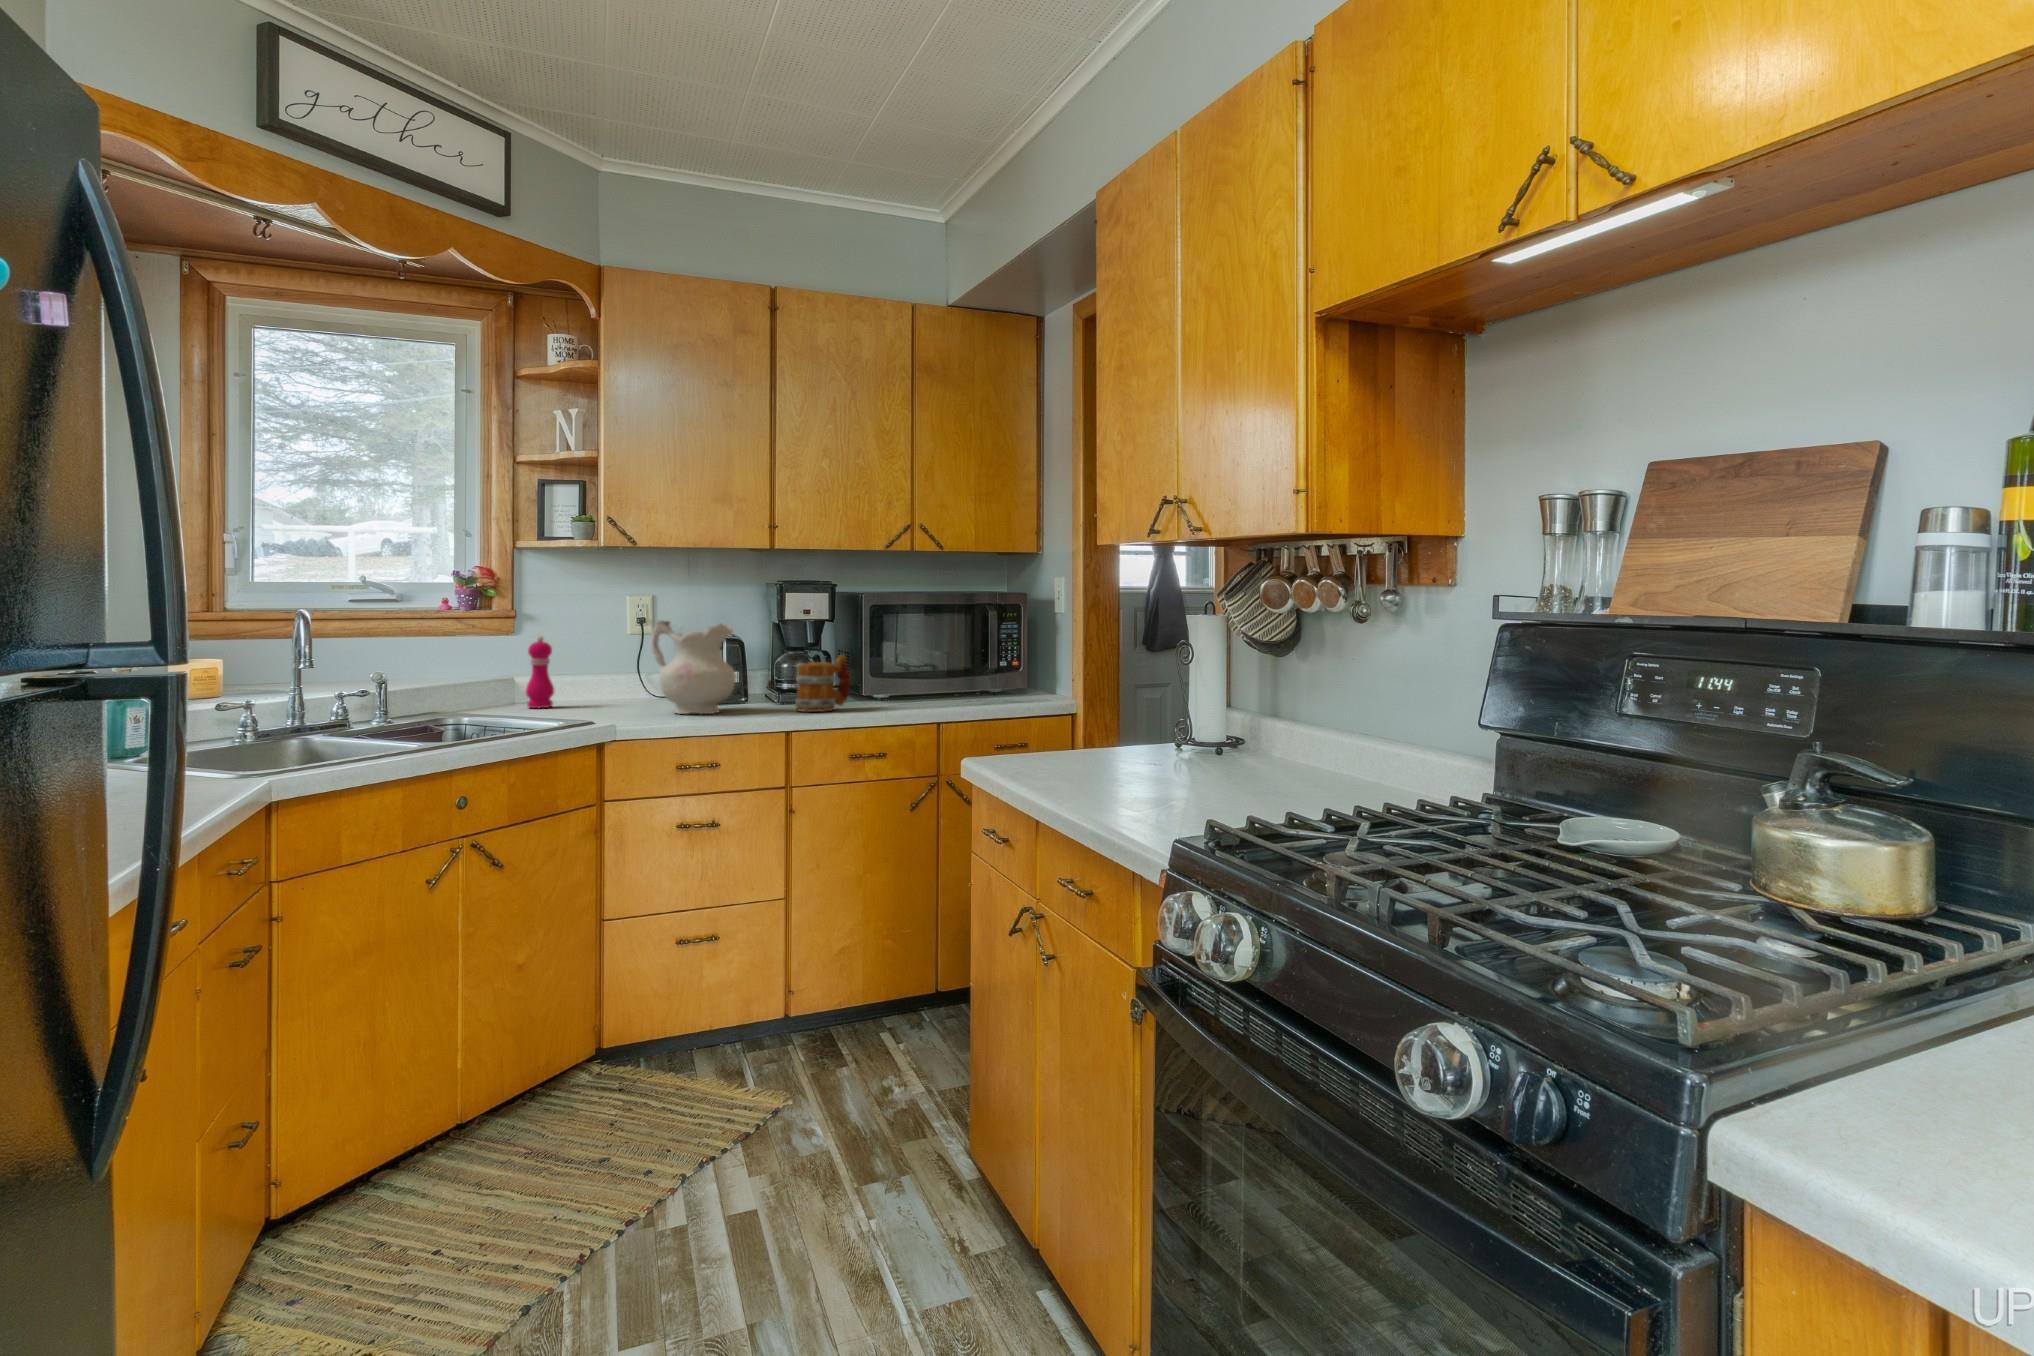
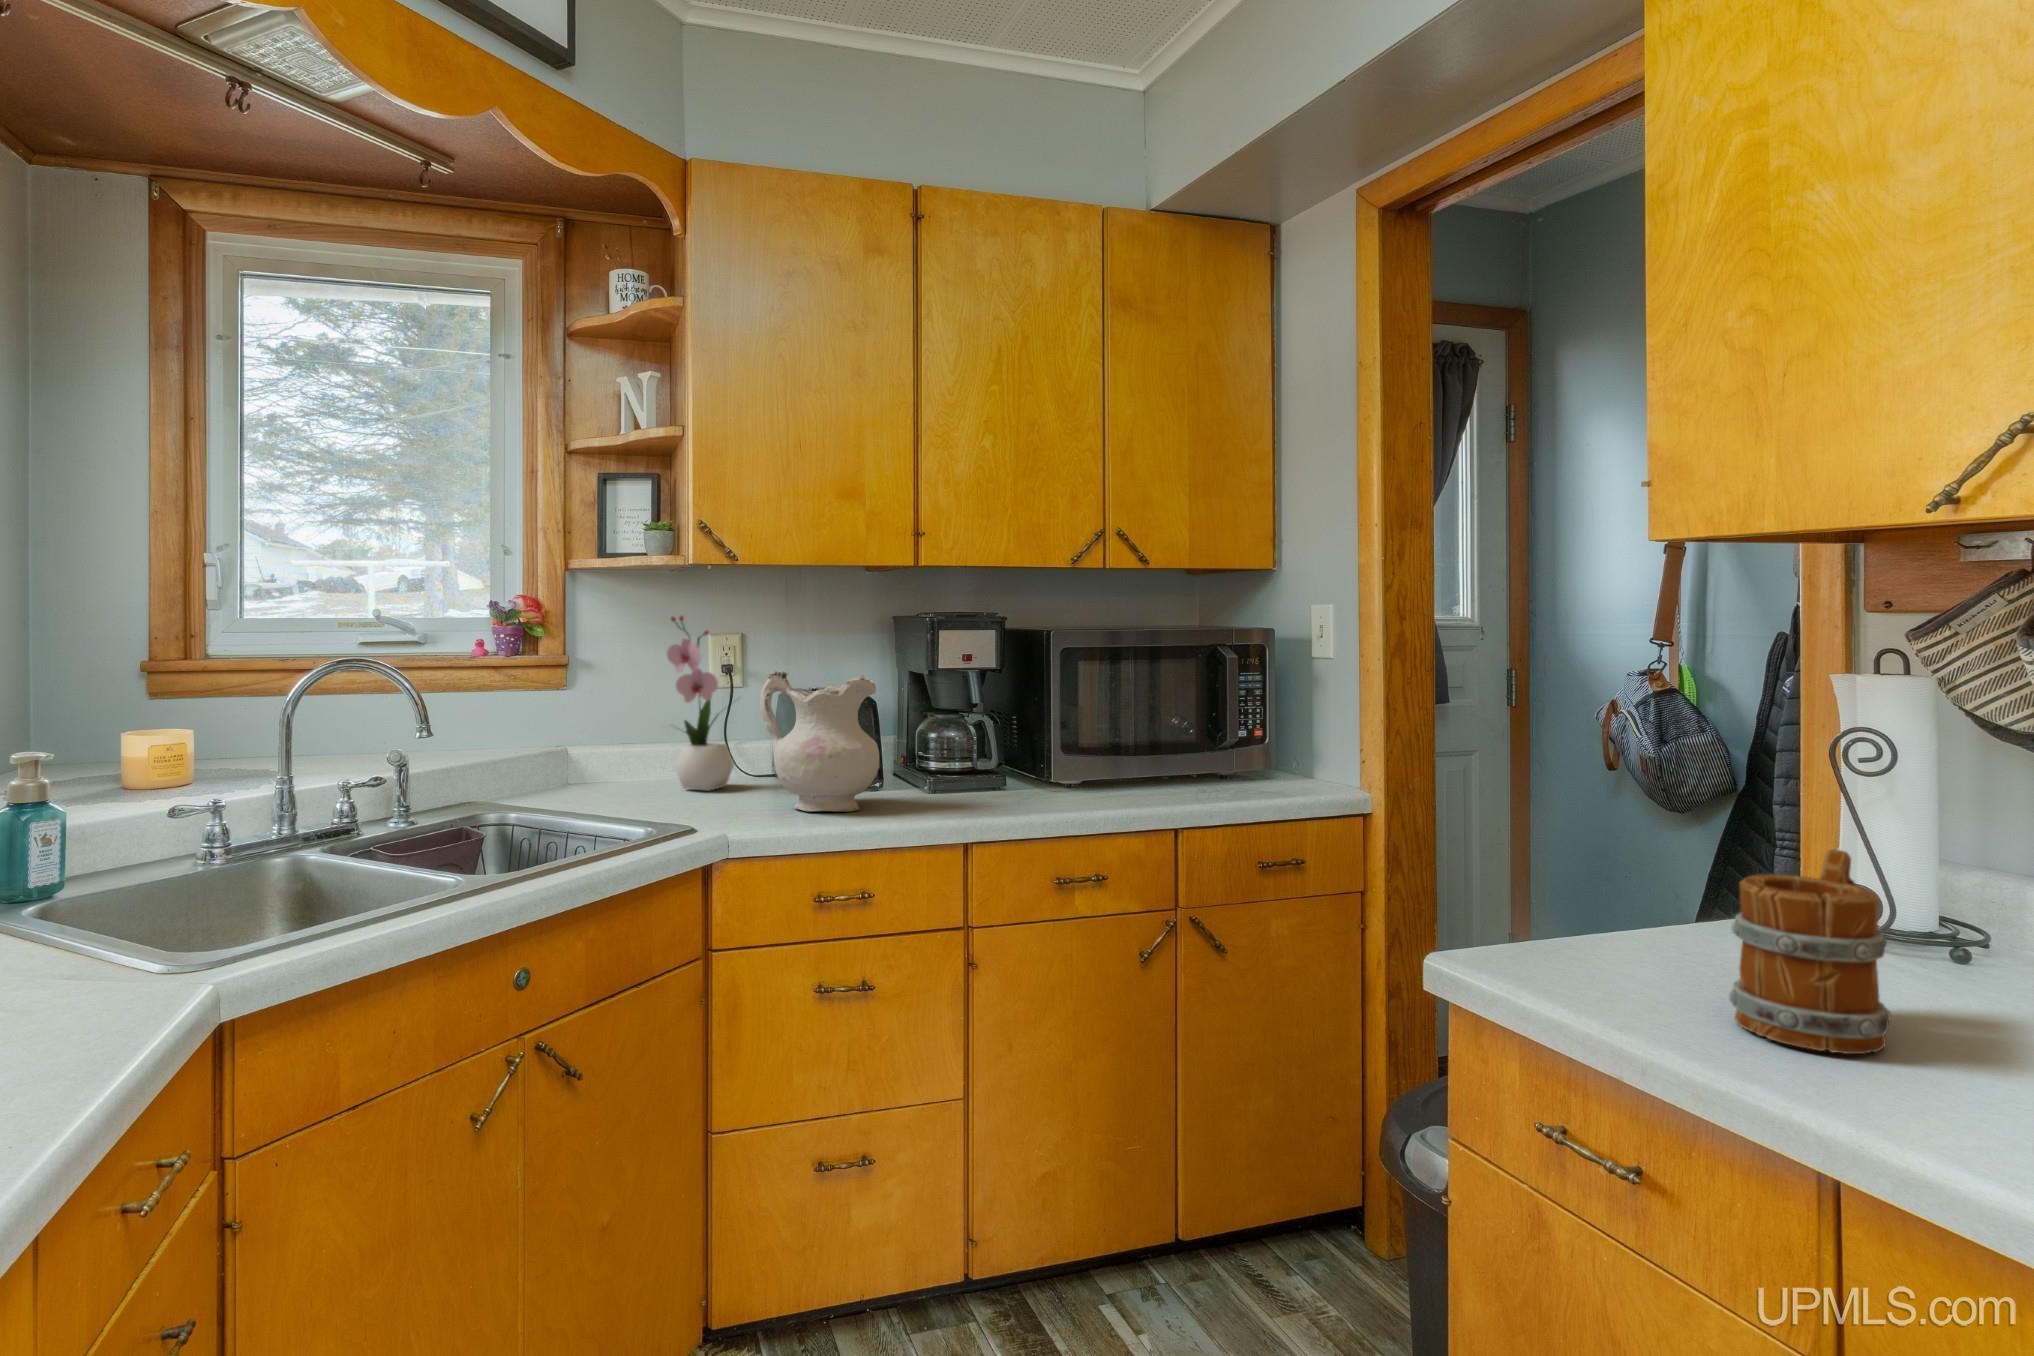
flower arrangement: none [588,582,647,706] -> present [667,616,734,791]
pepper mill: present [526,636,554,708] -> none [584,691,621,794]
mug: present [795,655,850,712] -> present [1729,849,1891,1054]

